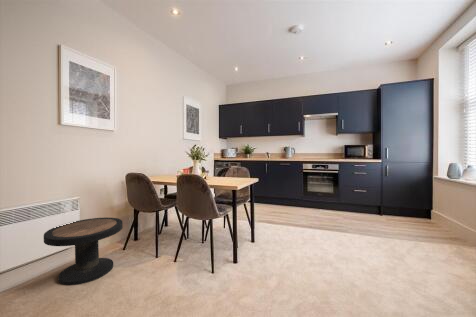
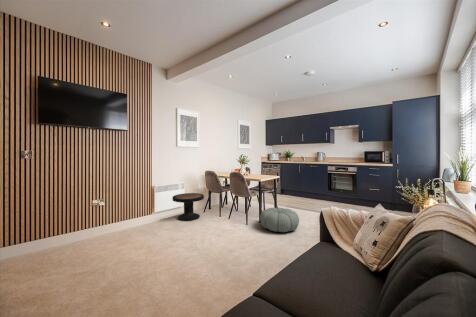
pouf: none [238,233,310,287] -> present [260,208,299,232]

